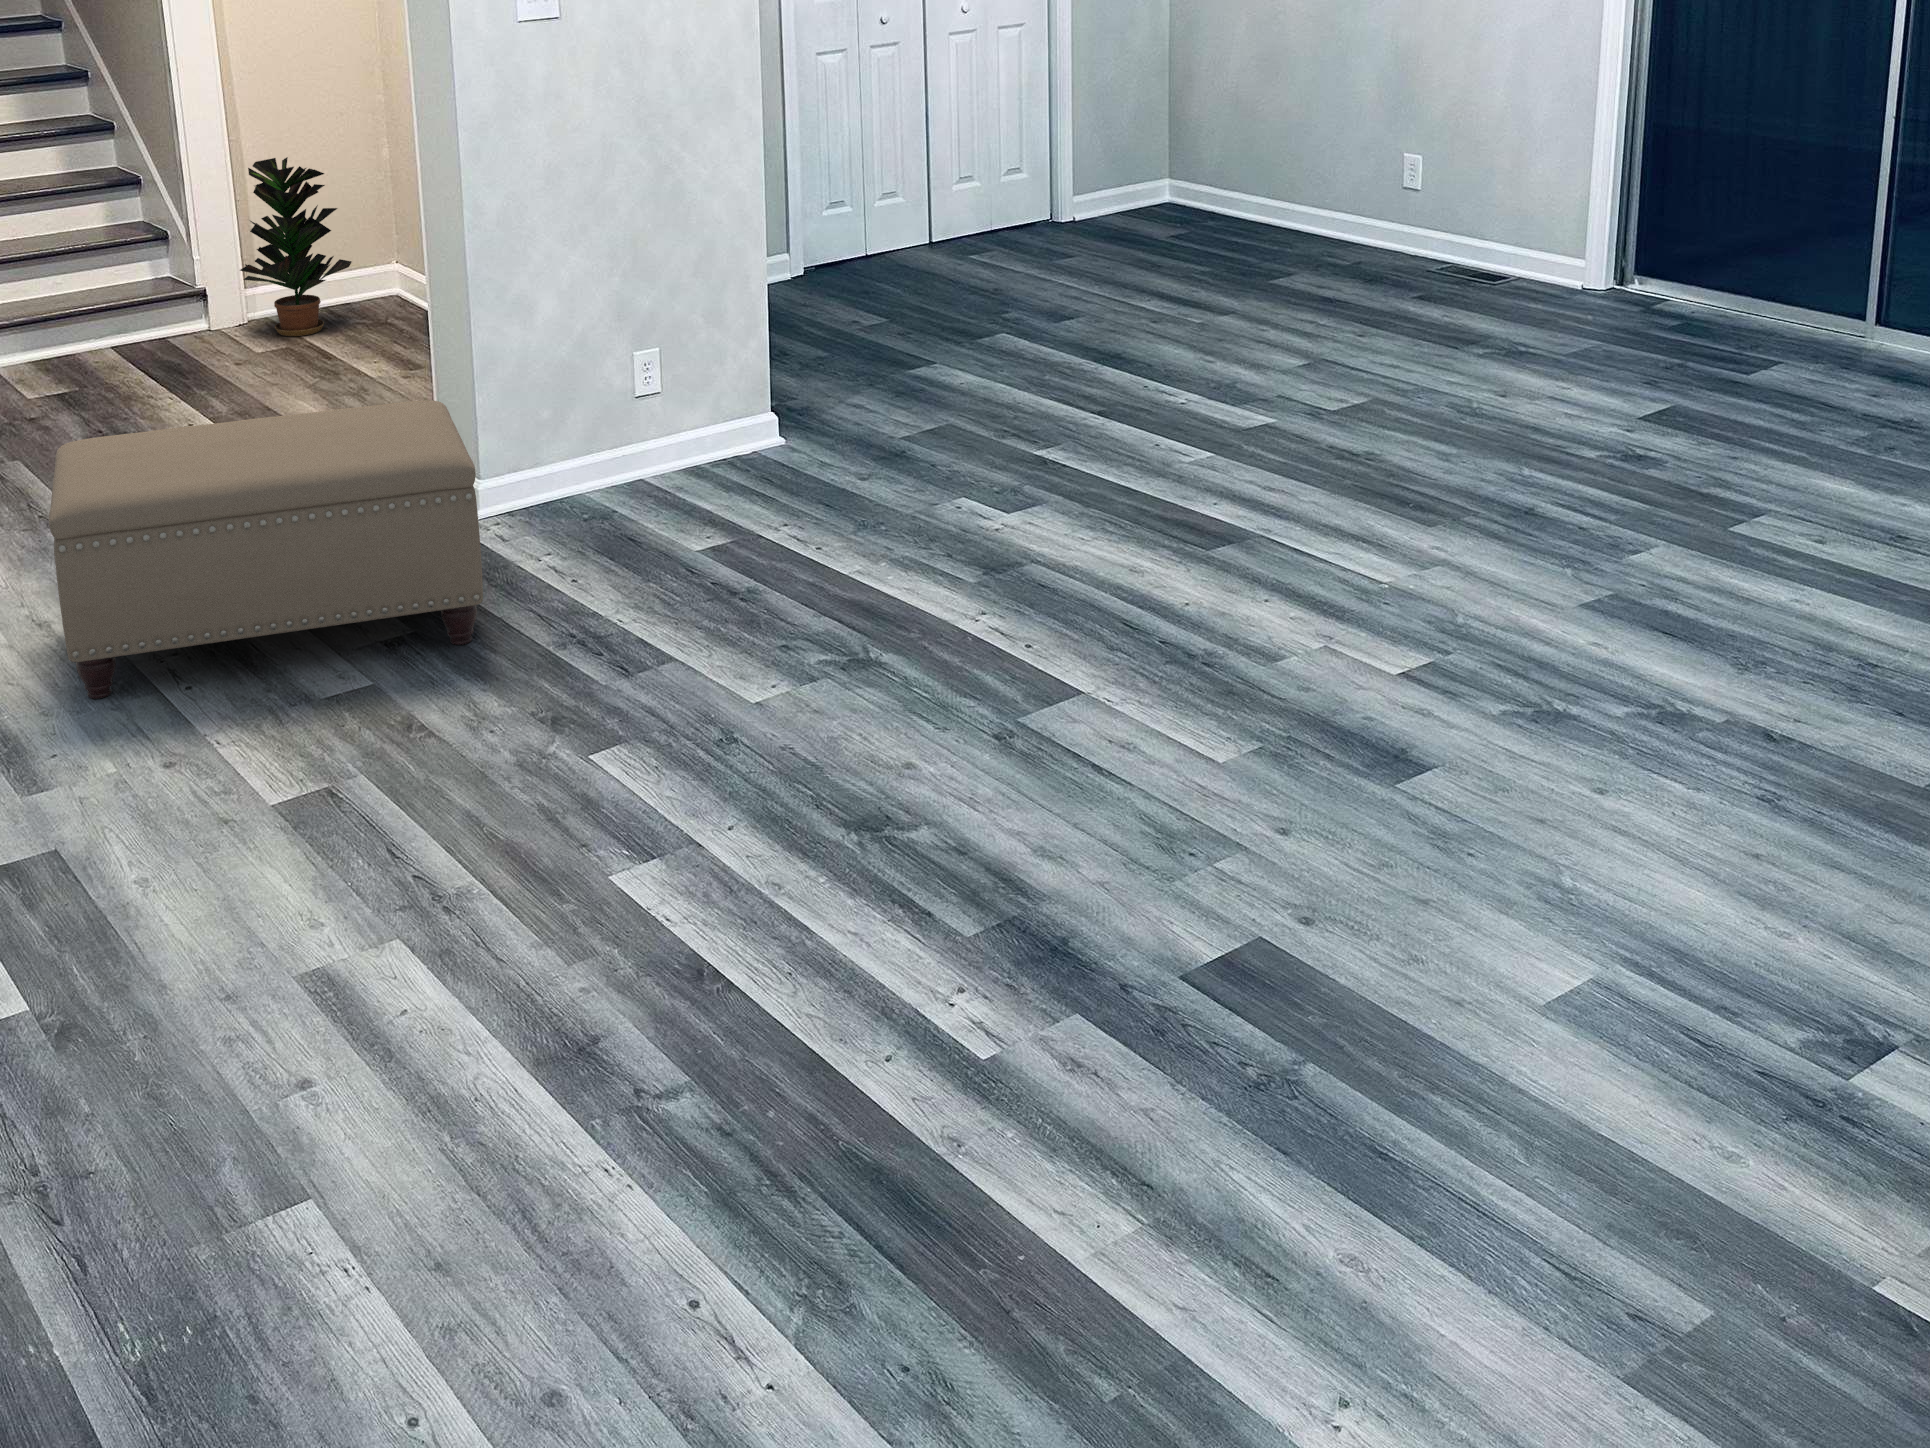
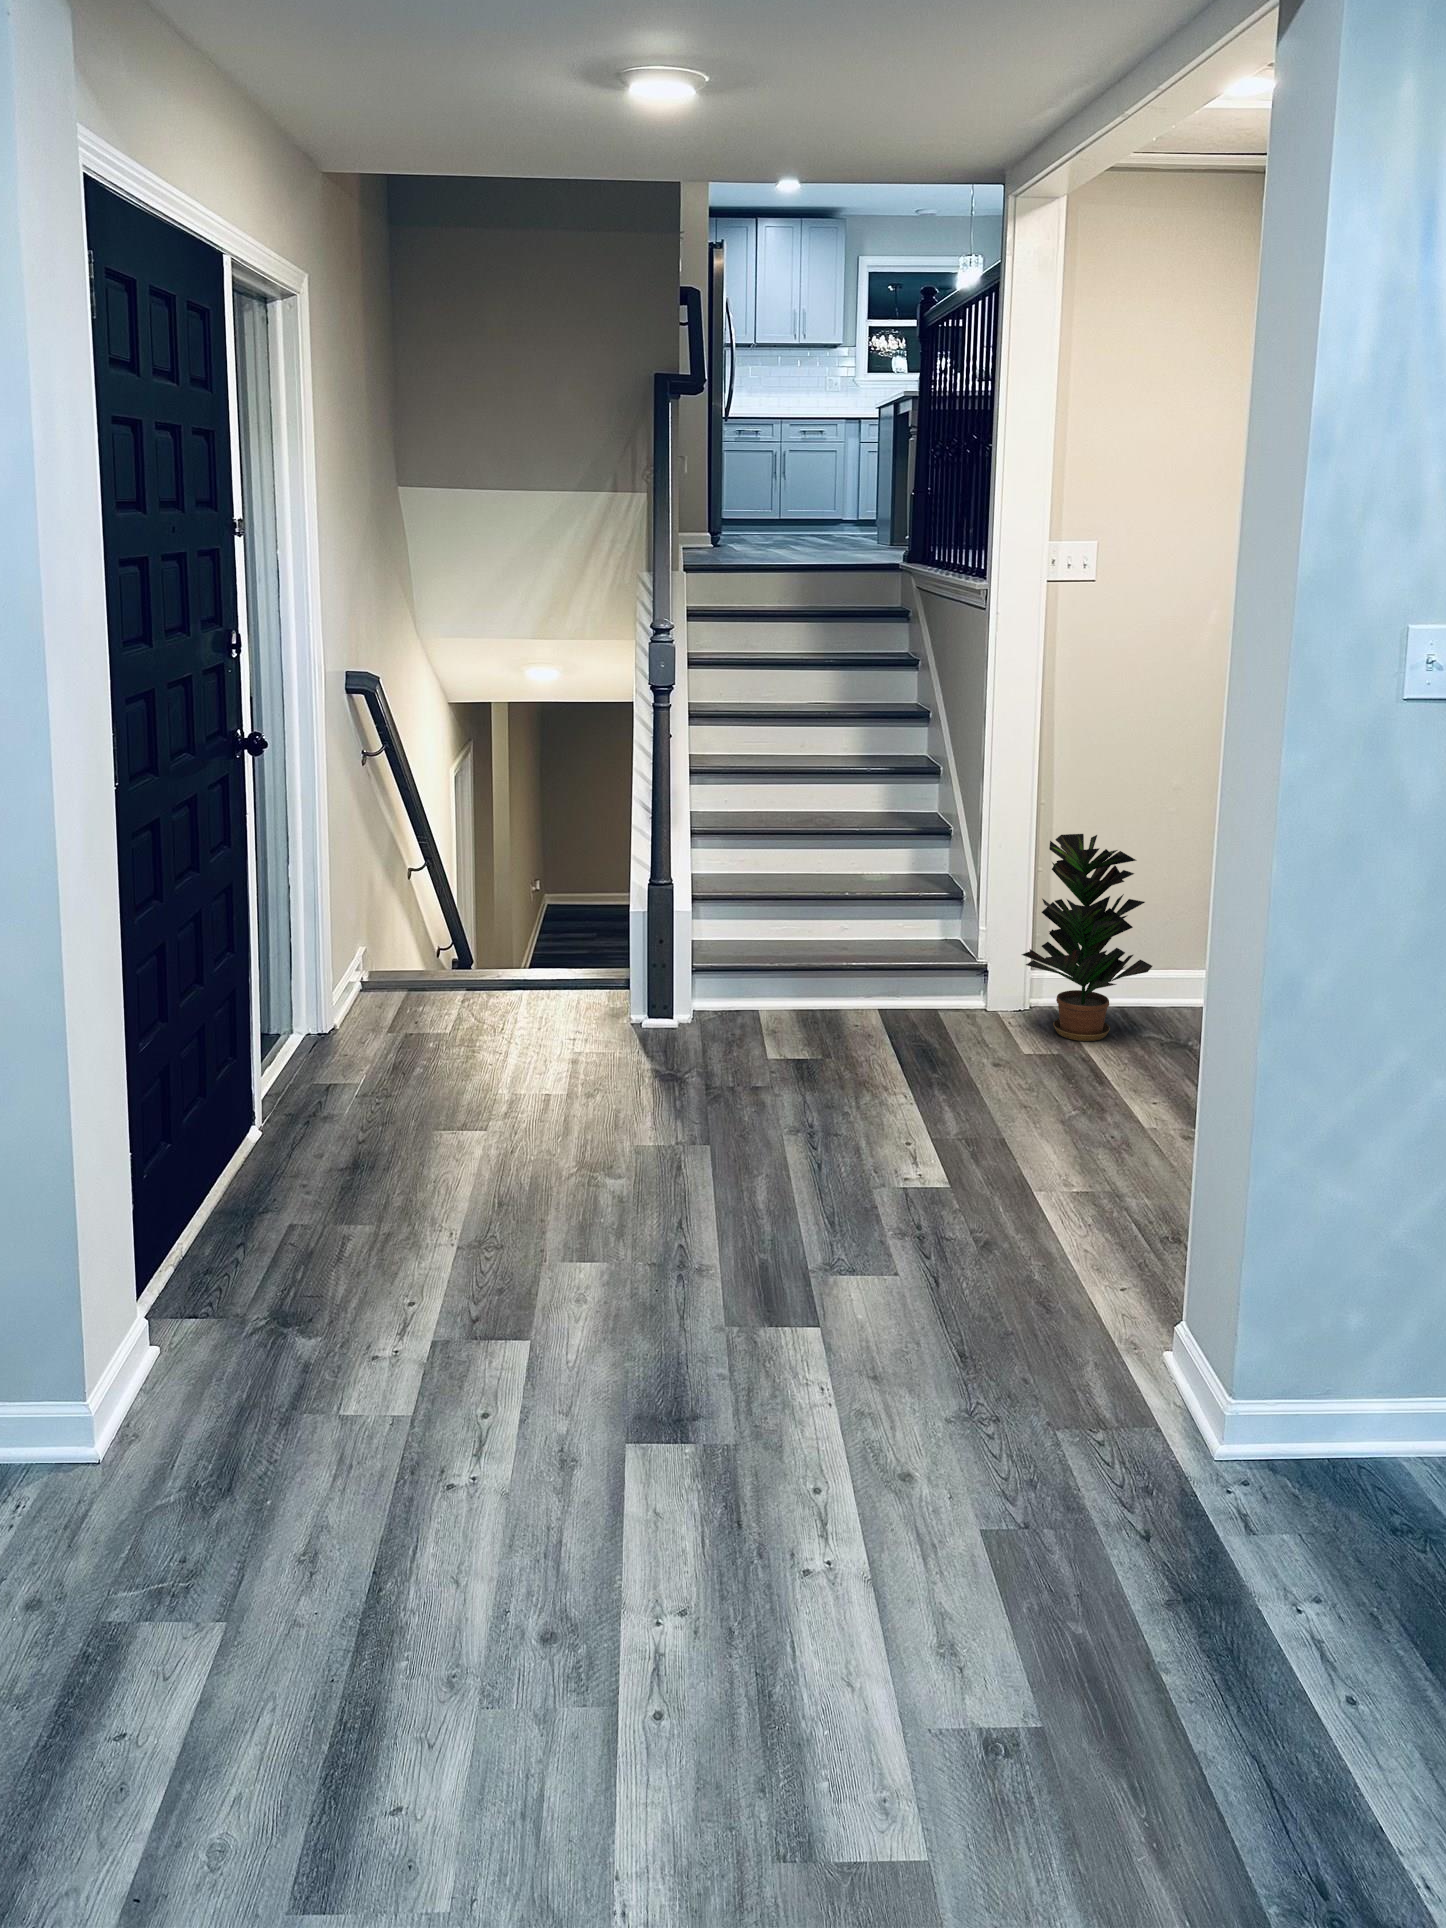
ottoman: present [49,400,483,699] -> none [482,1241,1182,1816]

